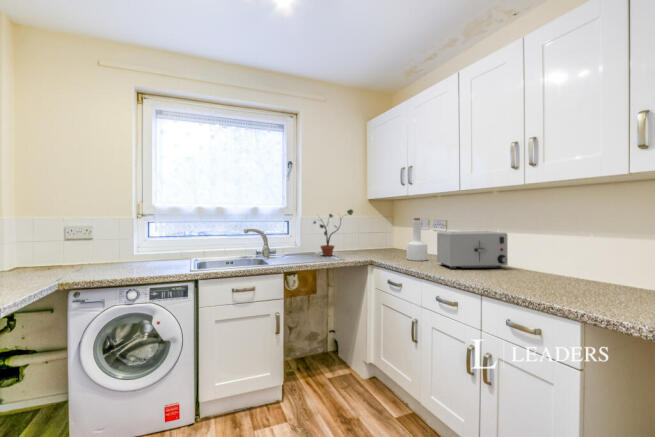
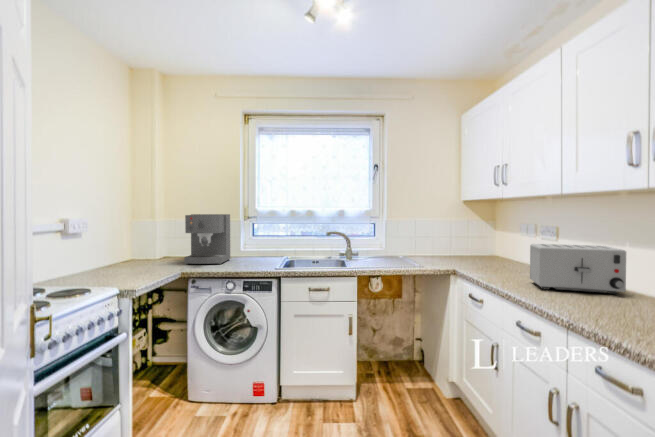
potted plant: present [314,209,353,256] -> none [397,214,442,262]
coffee maker: none [58,210,122,274] -> present [184,214,230,264]
bottle: present [407,218,427,261] -> none [498,226,524,276]

